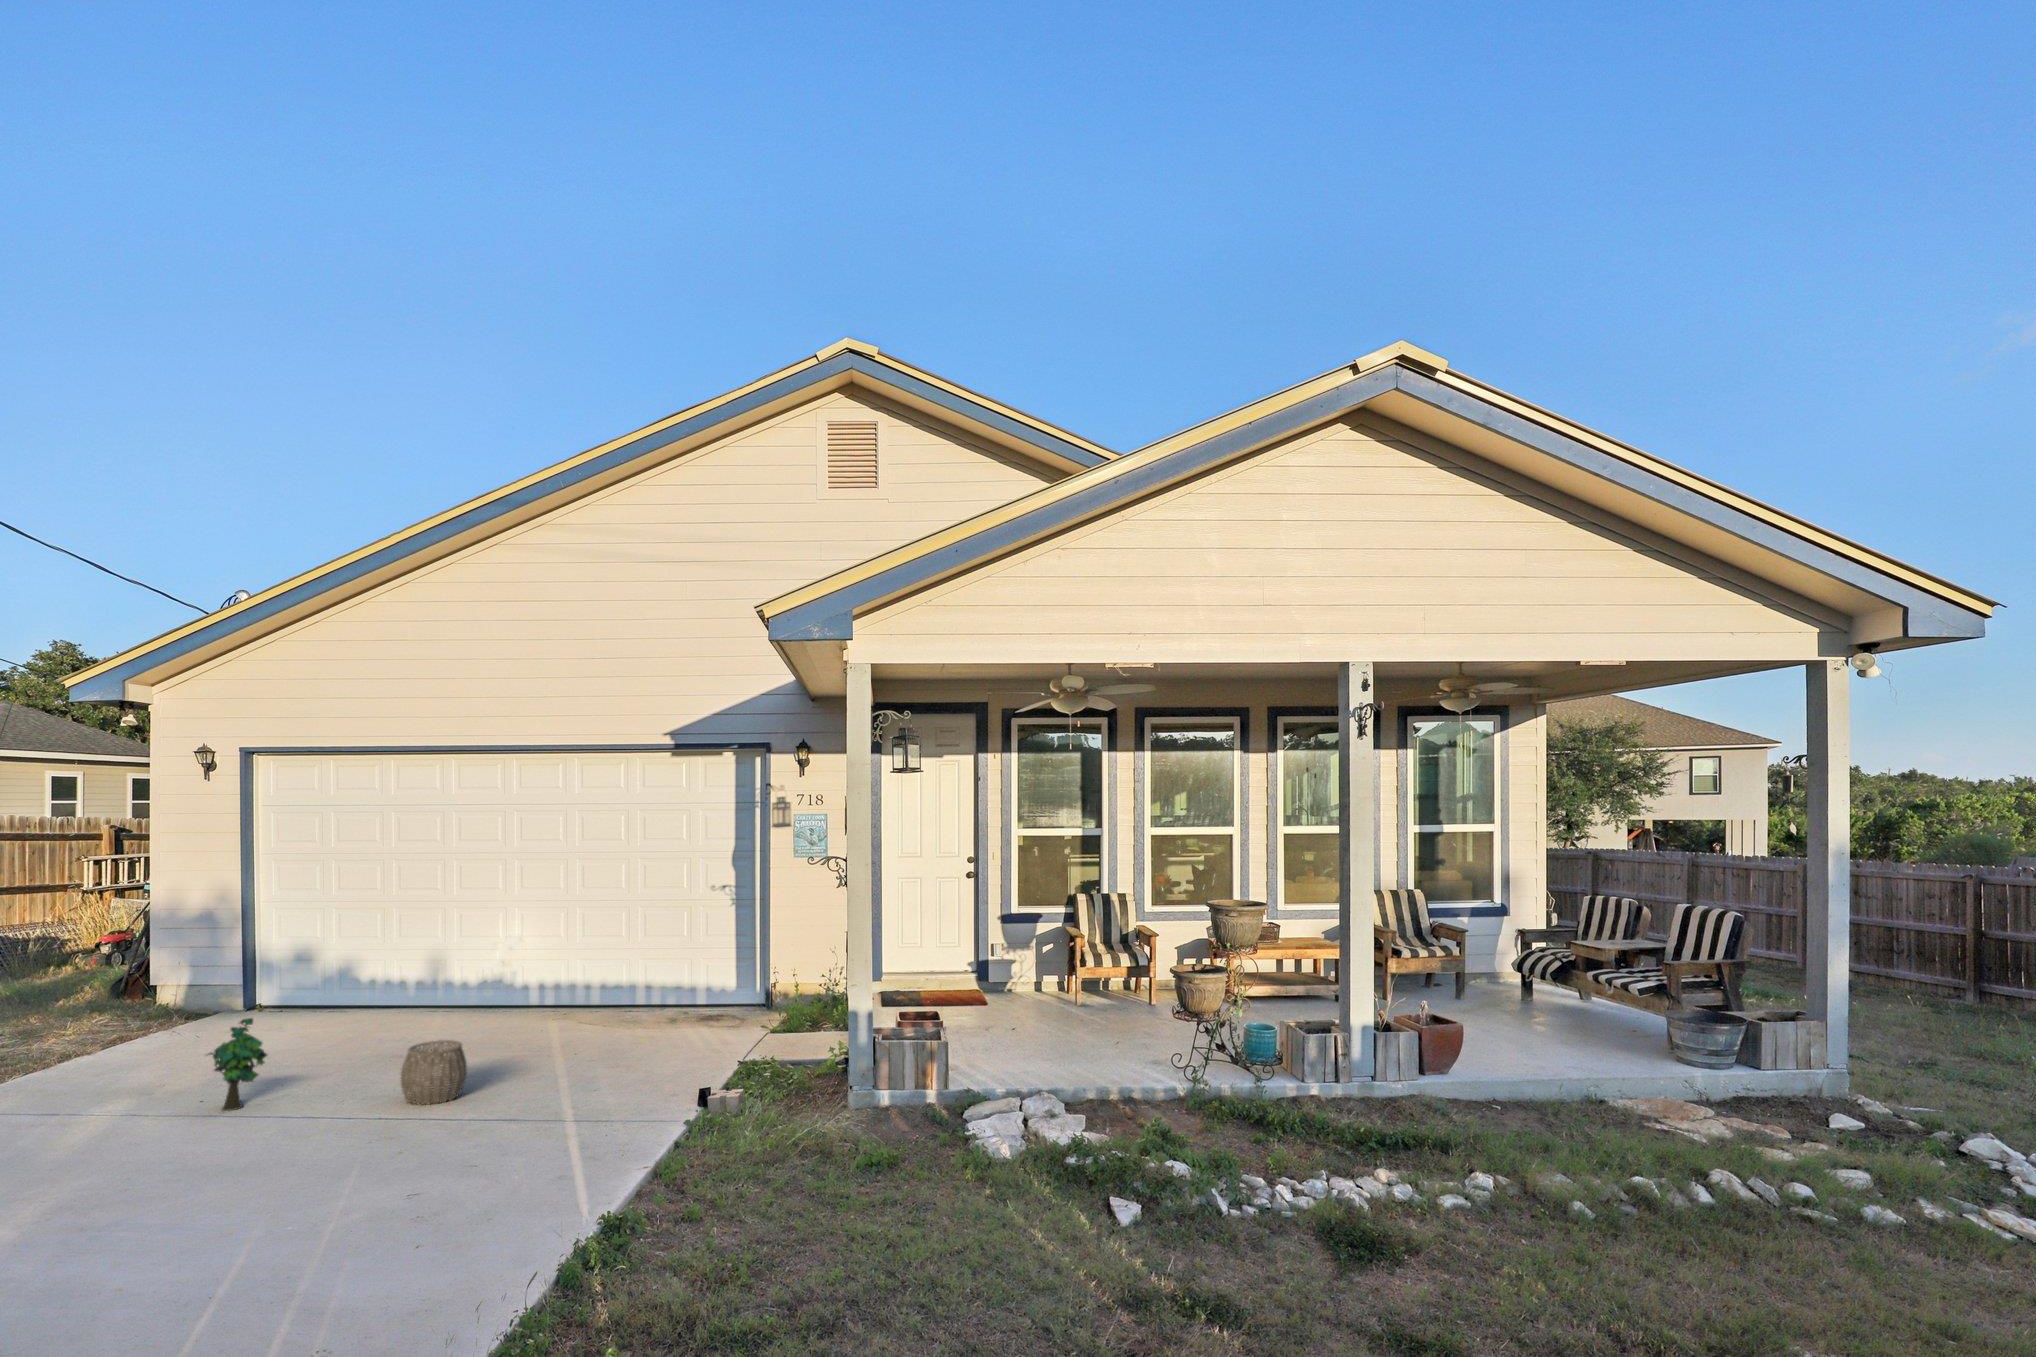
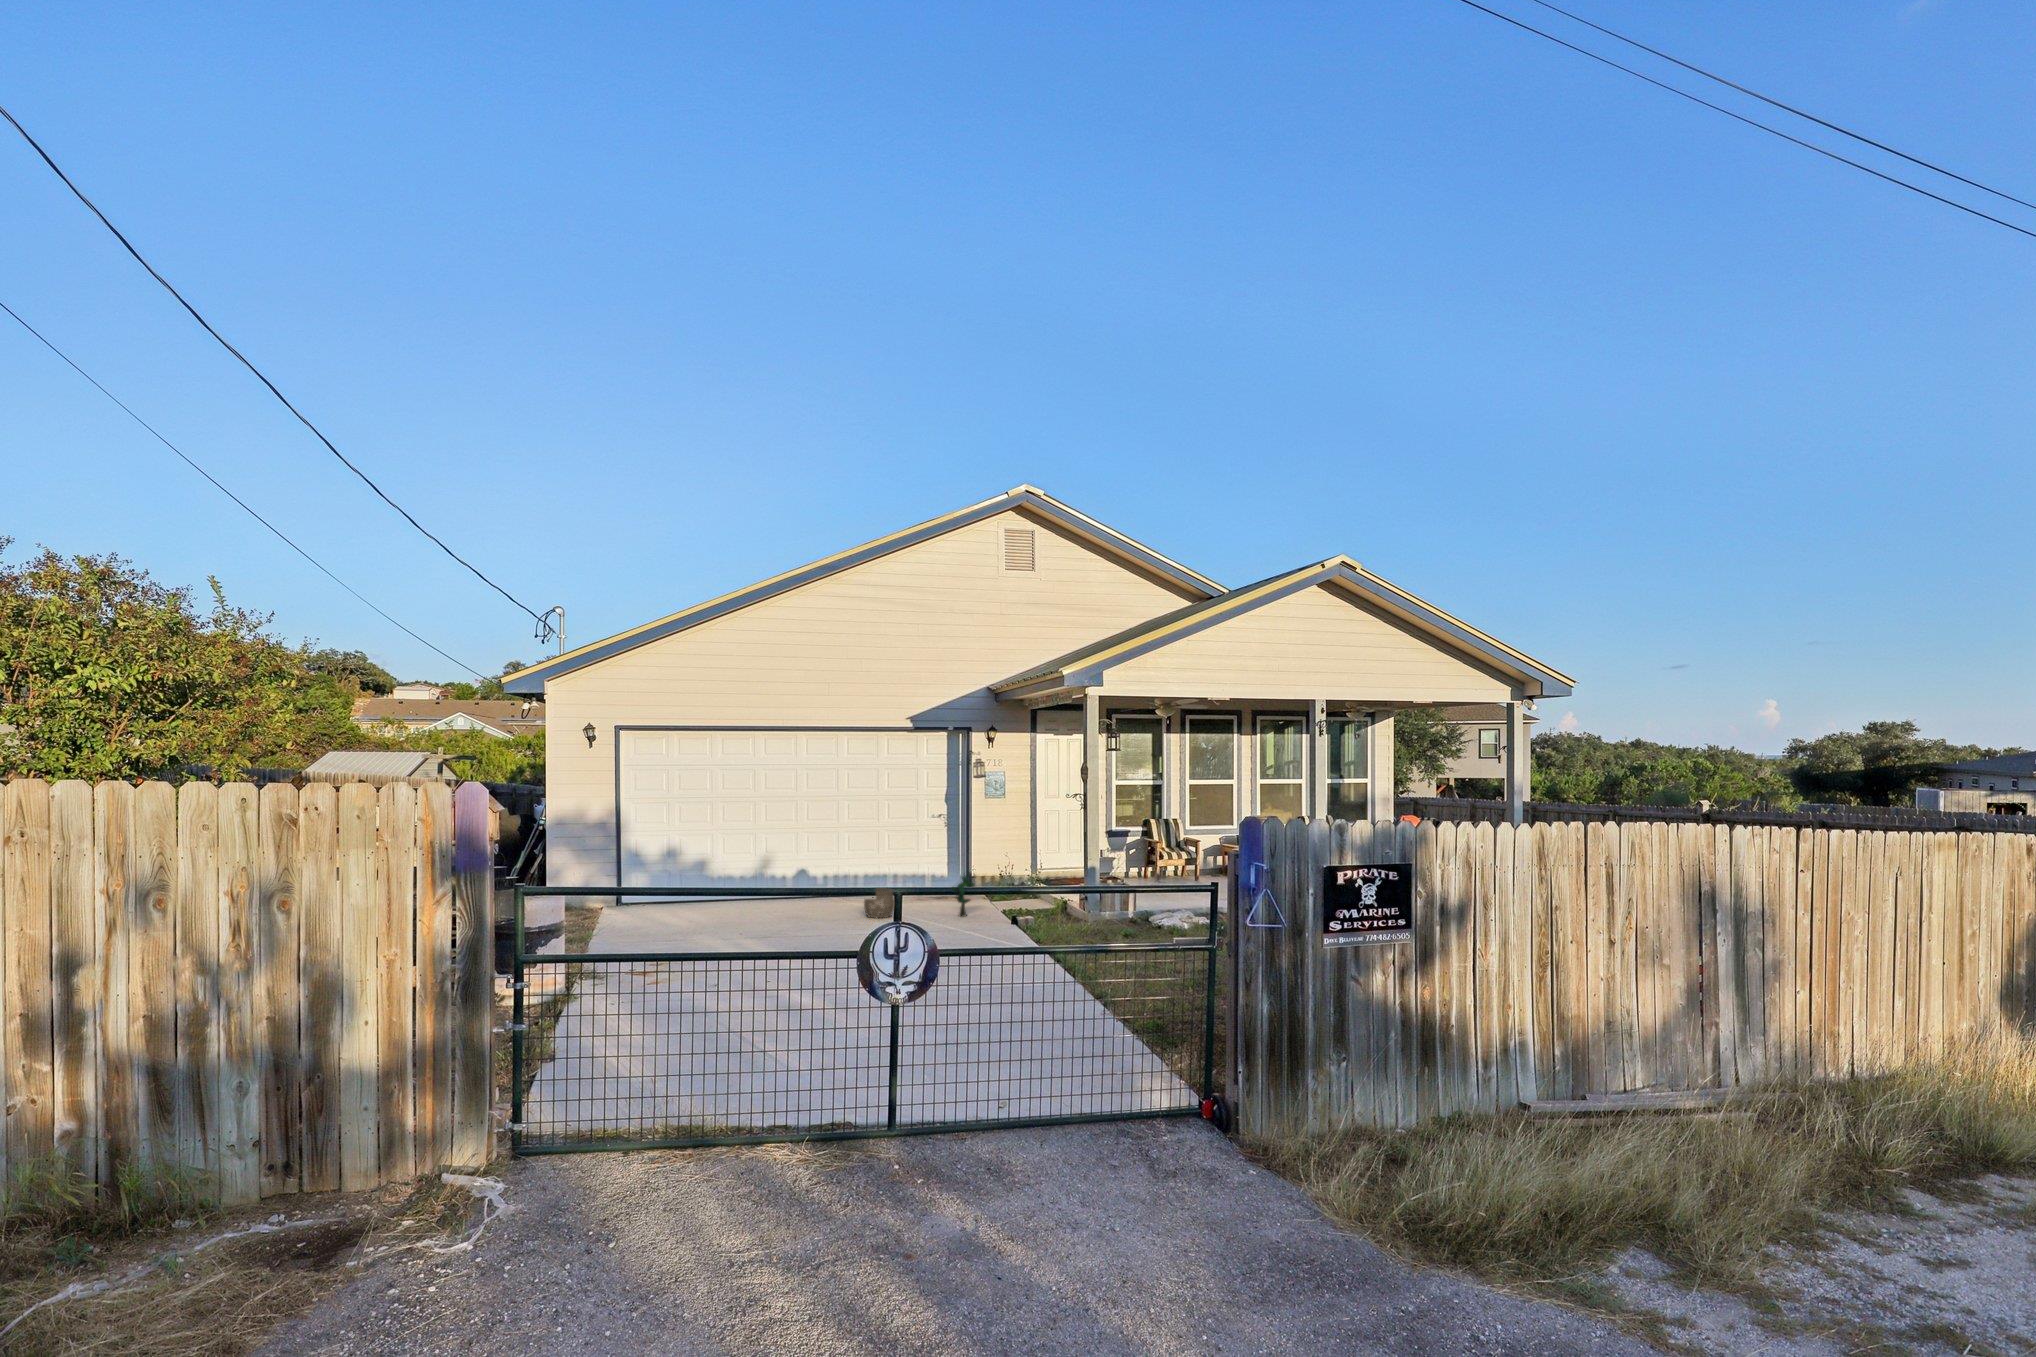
decorative plant: present [208,1018,267,1111] -> present [952,872,975,917]

